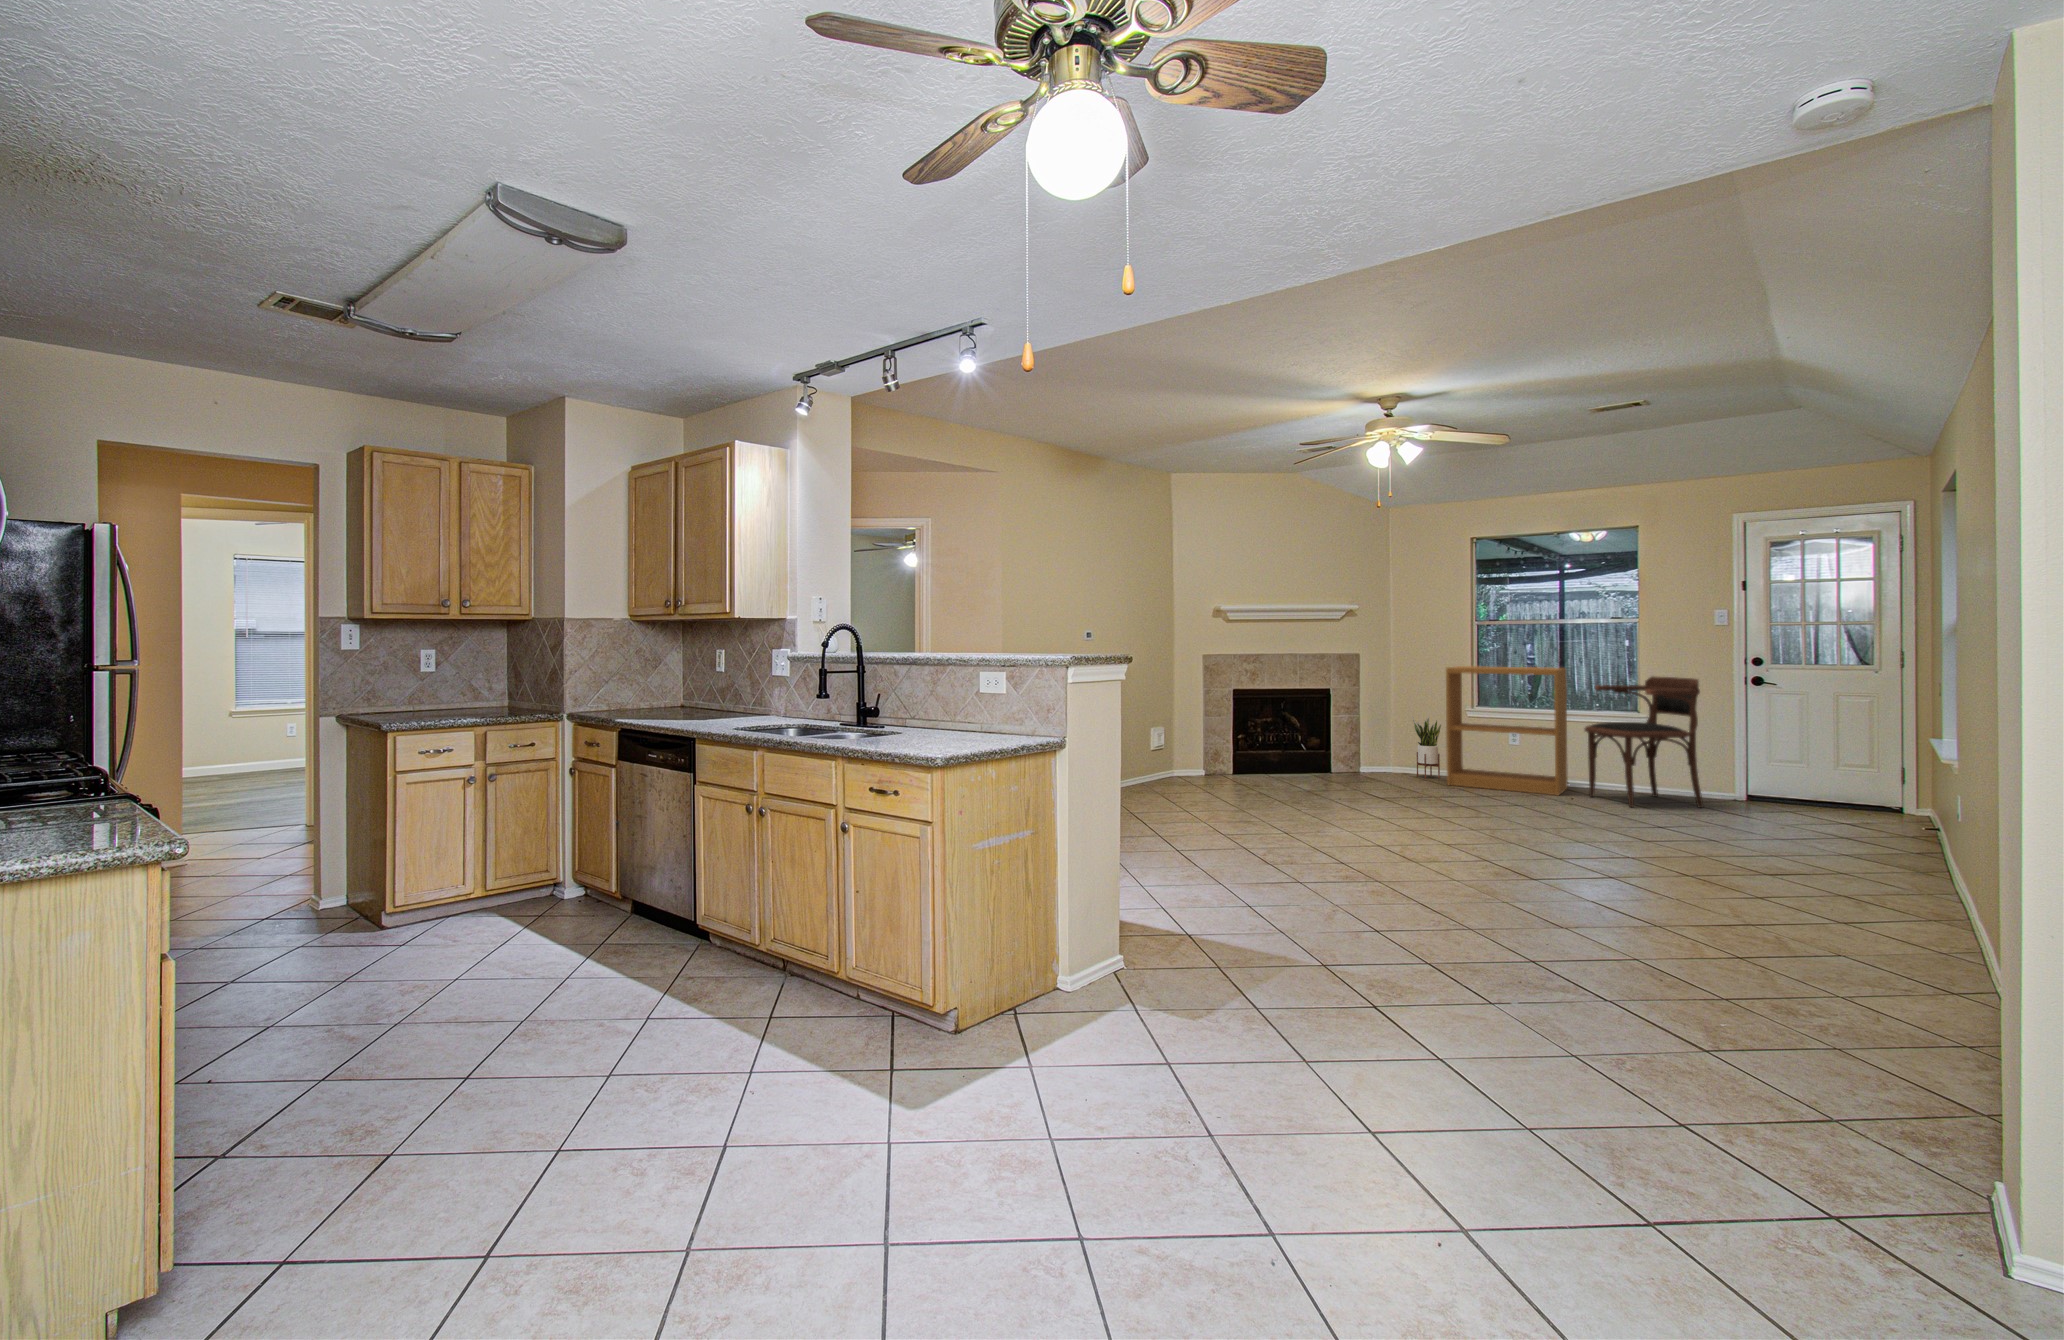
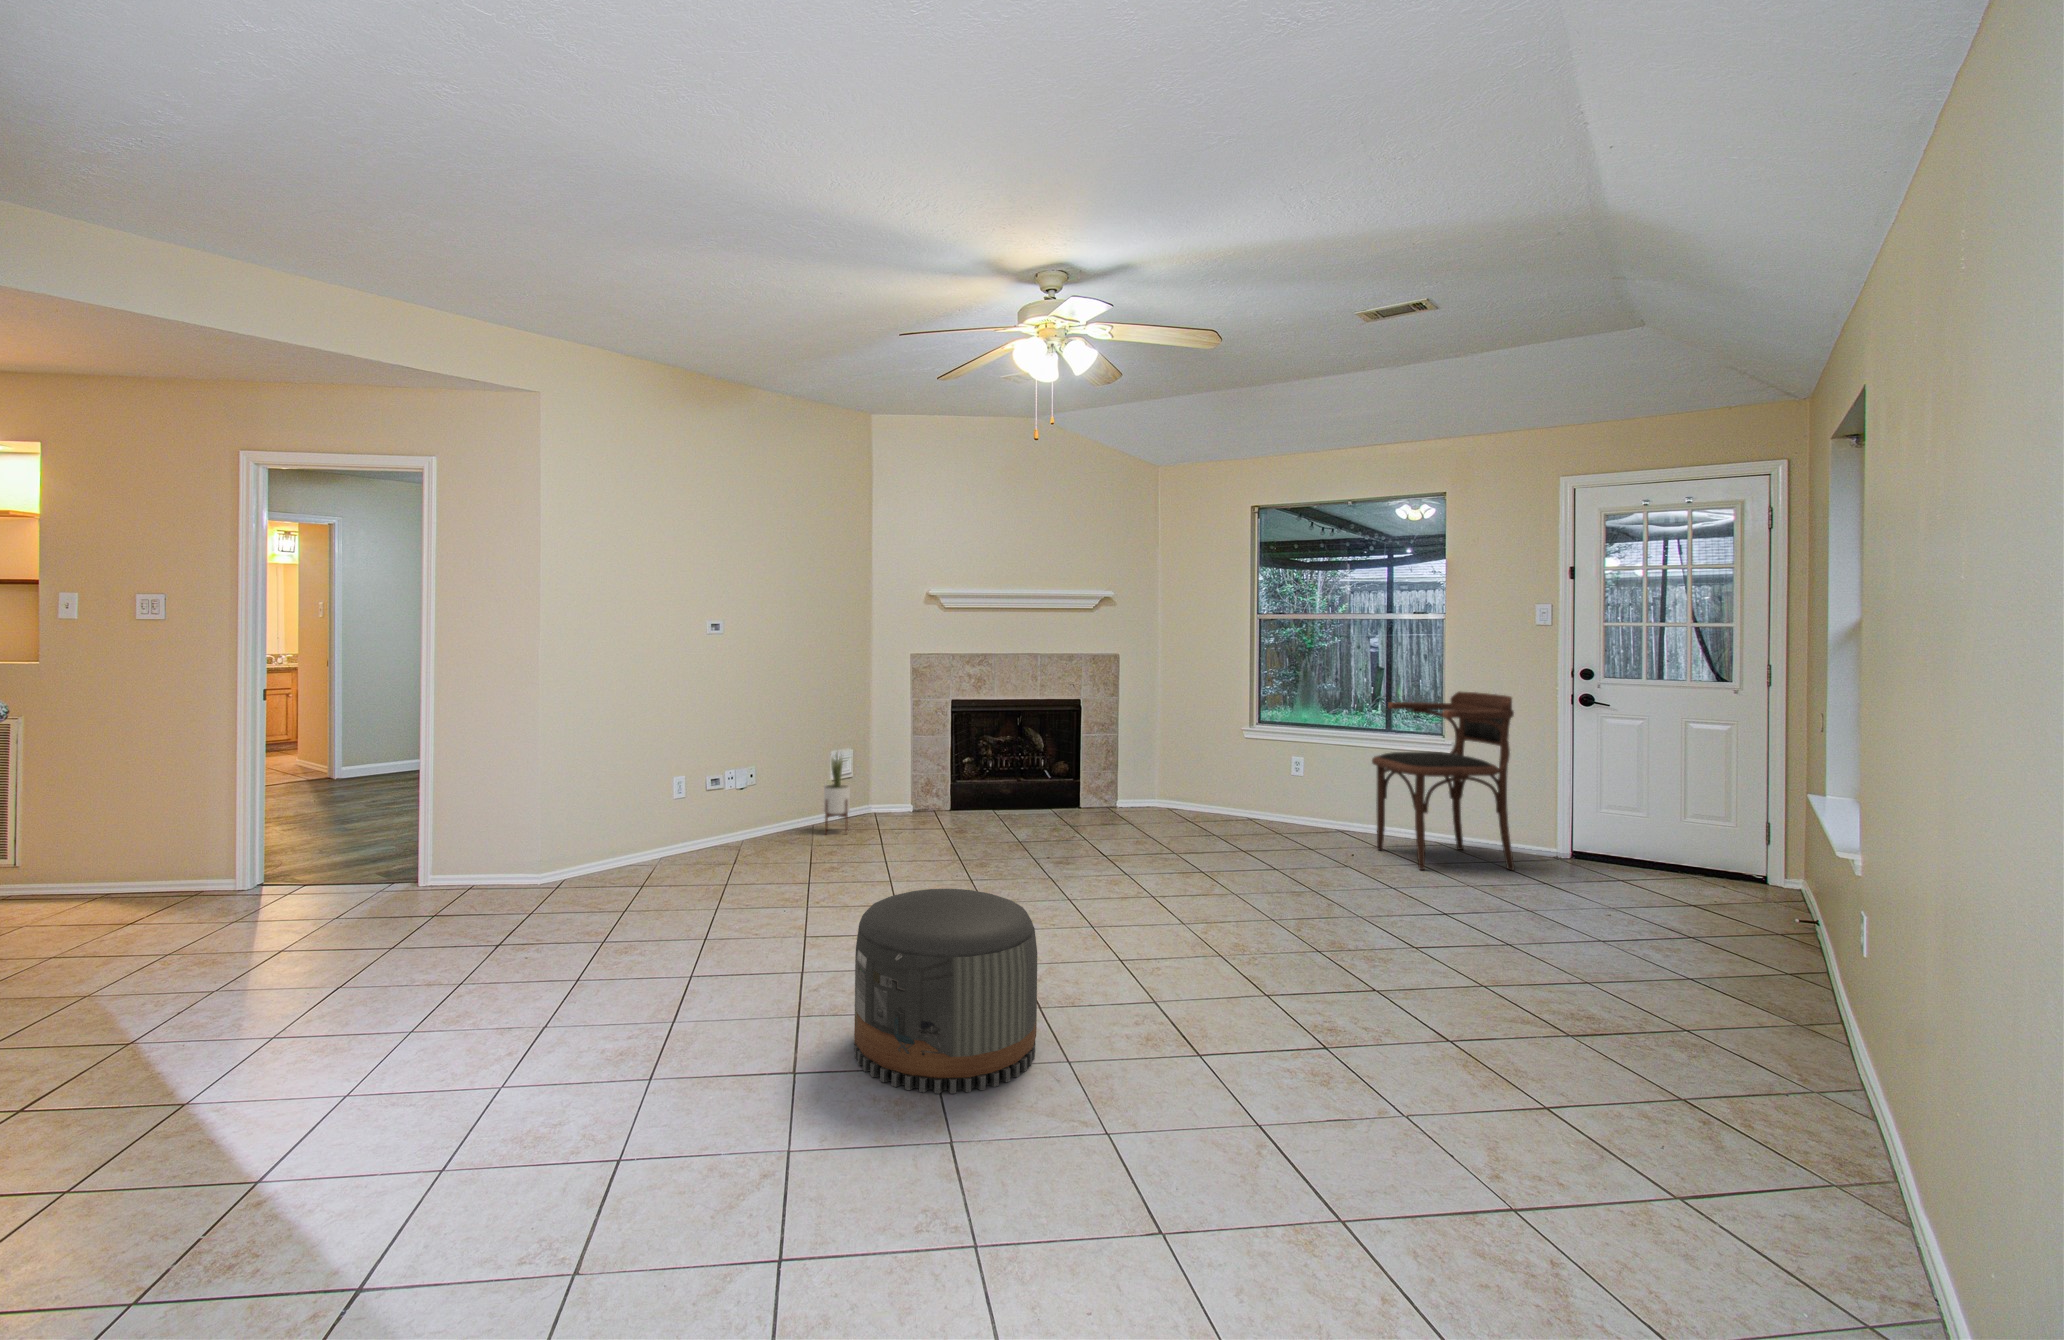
bookshelf: present [1446,666,1568,795] -> none [1208,674,1359,848]
potted plant: present [1412,716,1441,779] -> present [824,753,850,832]
pouf: none [1329,793,1445,896] -> present [854,889,1037,1093]

